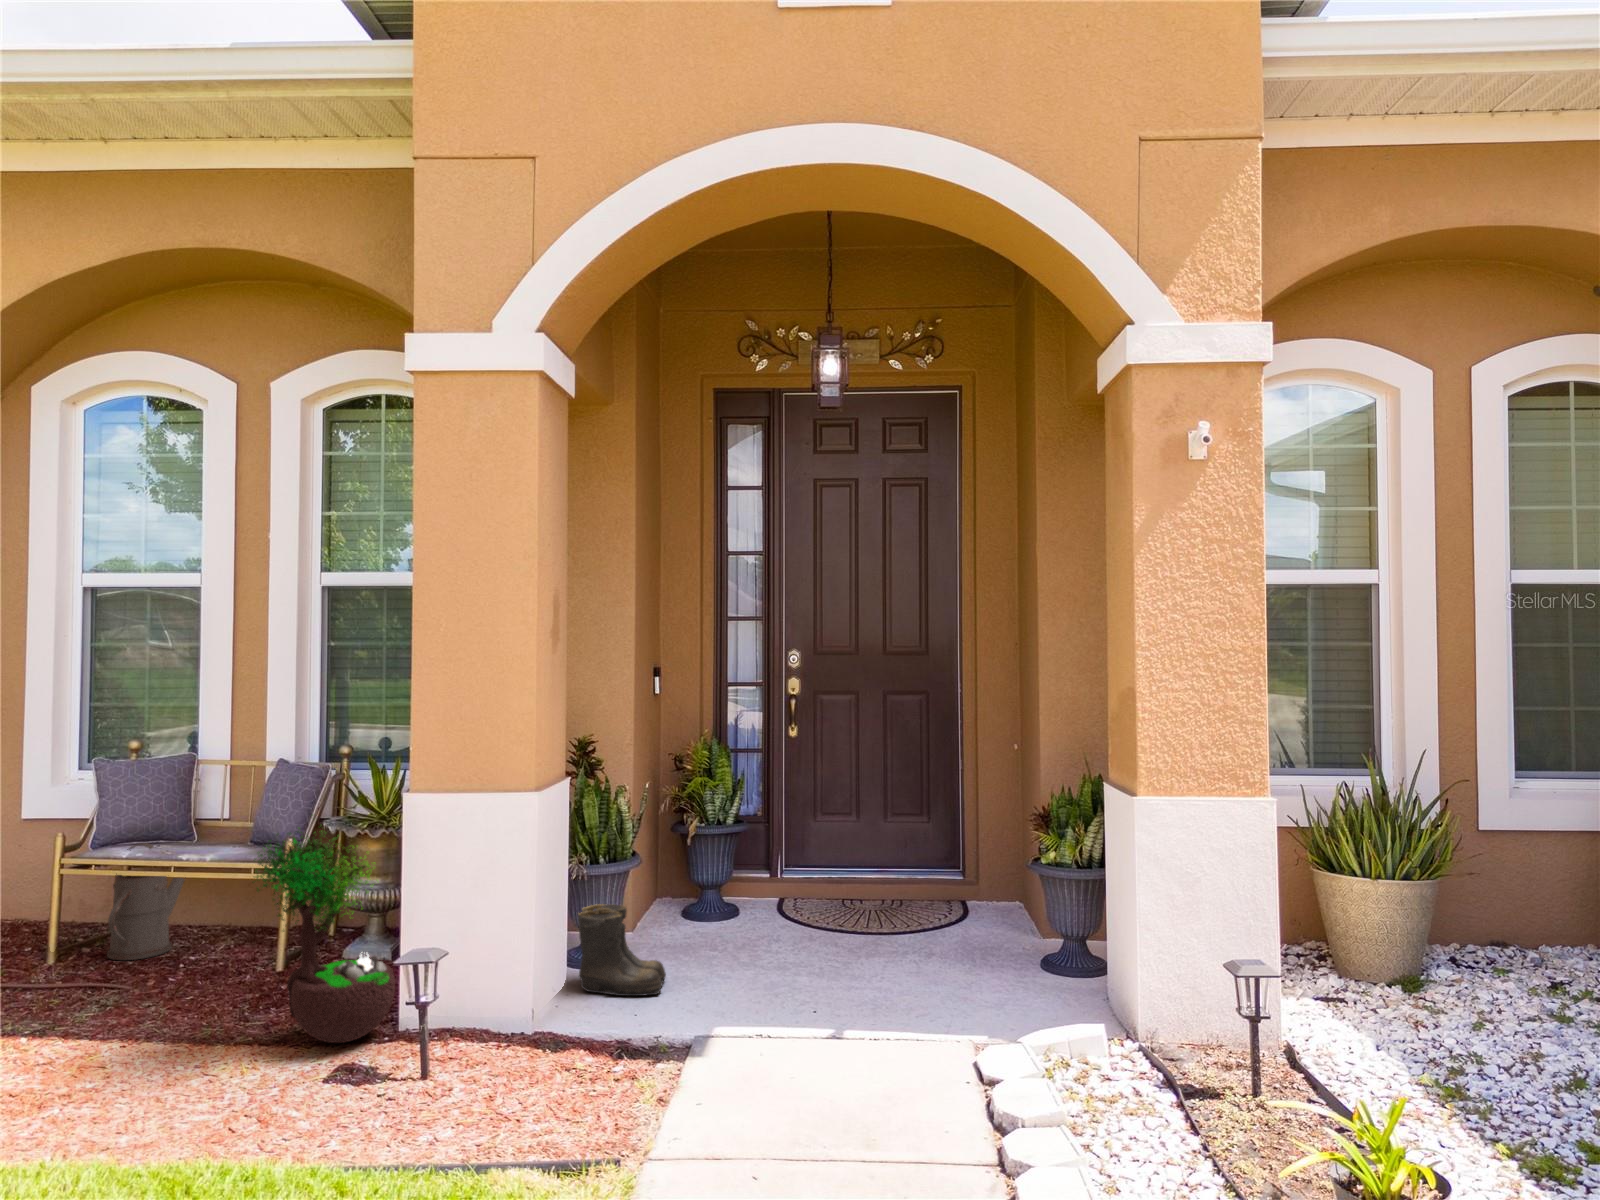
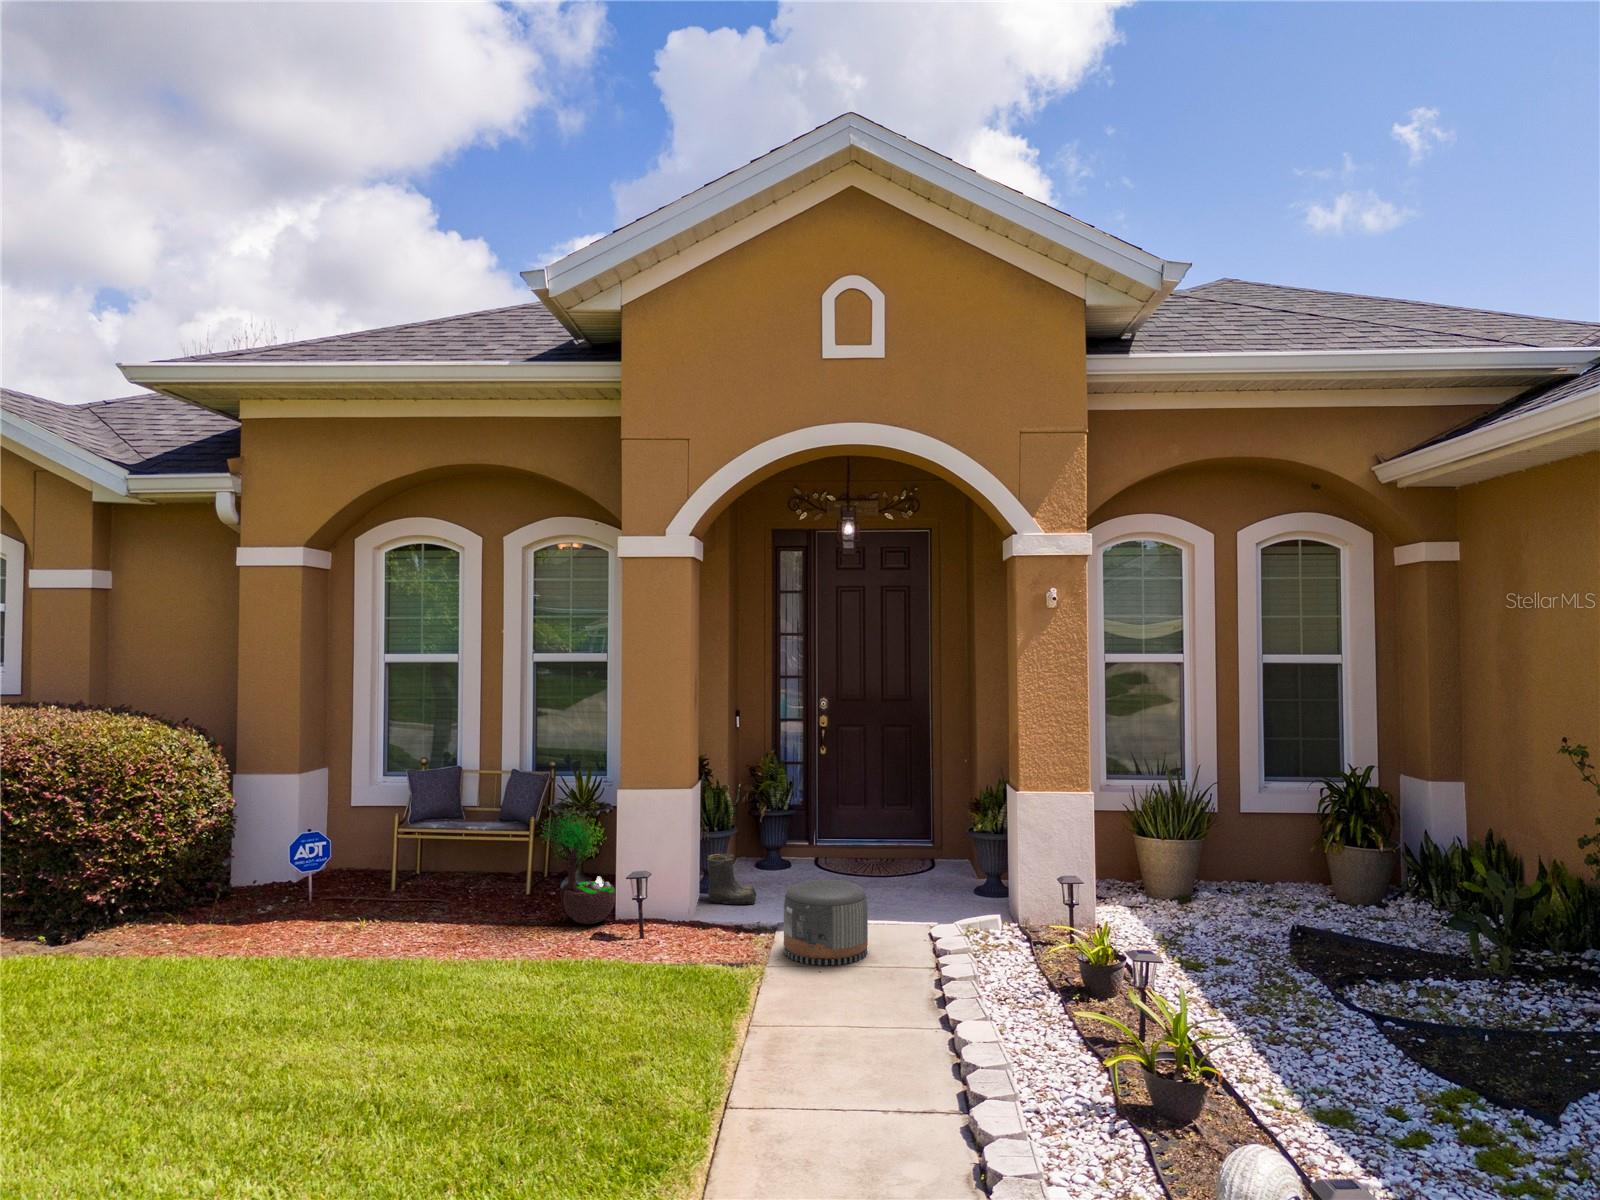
watering can: present [107,843,186,960] -> none [422,820,461,888]
pouf: none [691,967,858,1157] -> present [784,879,868,965]

